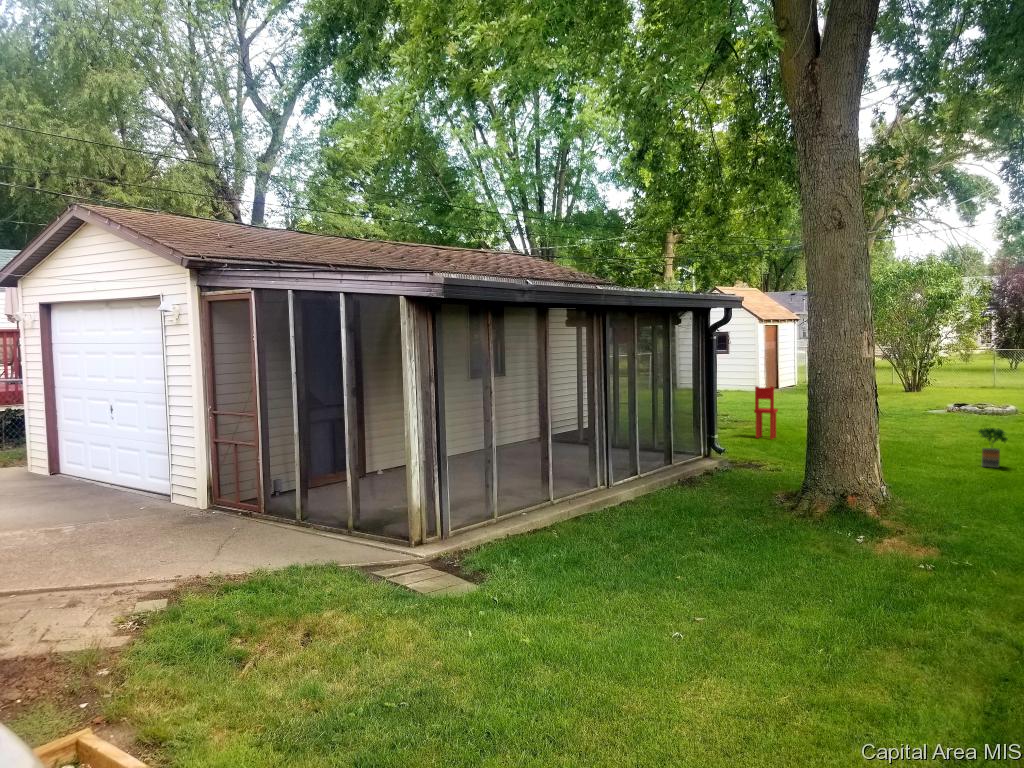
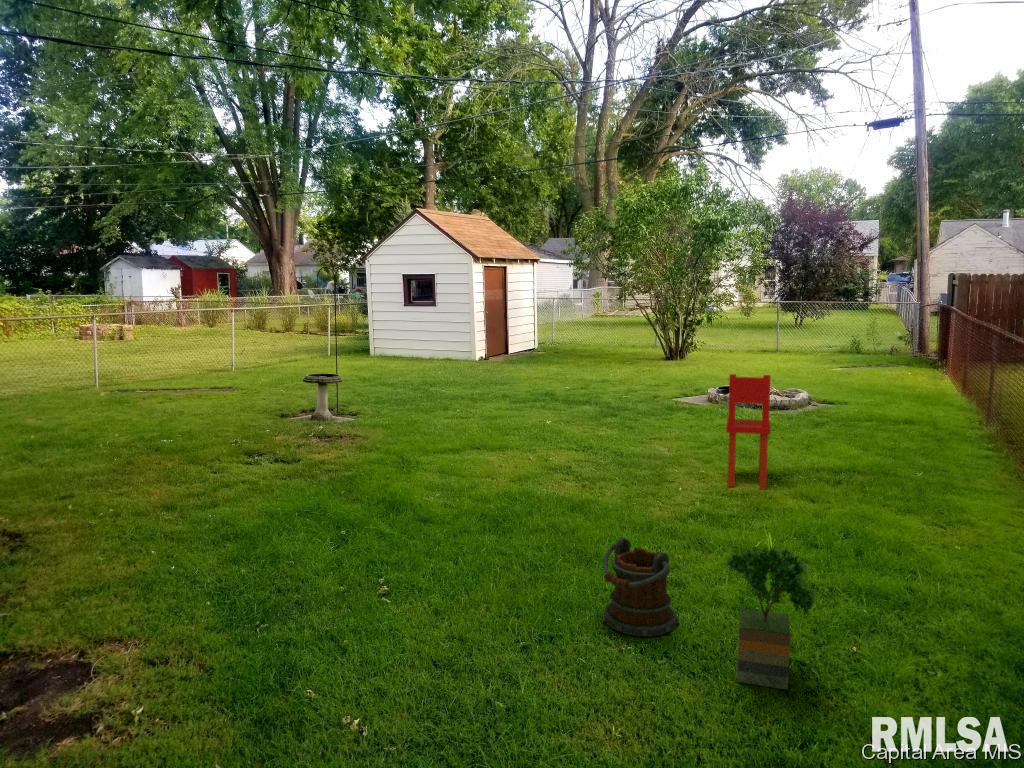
chair: present [754,386,778,439] -> present [726,374,771,490]
bucket: none [929,432,959,461] -> present [603,538,679,637]

